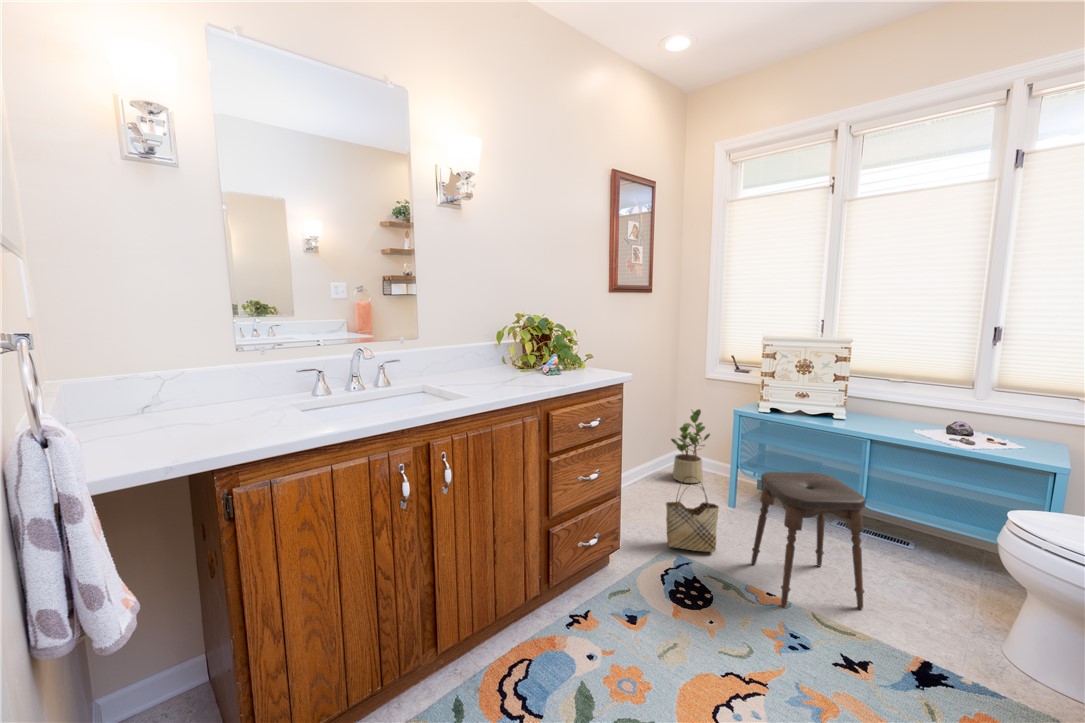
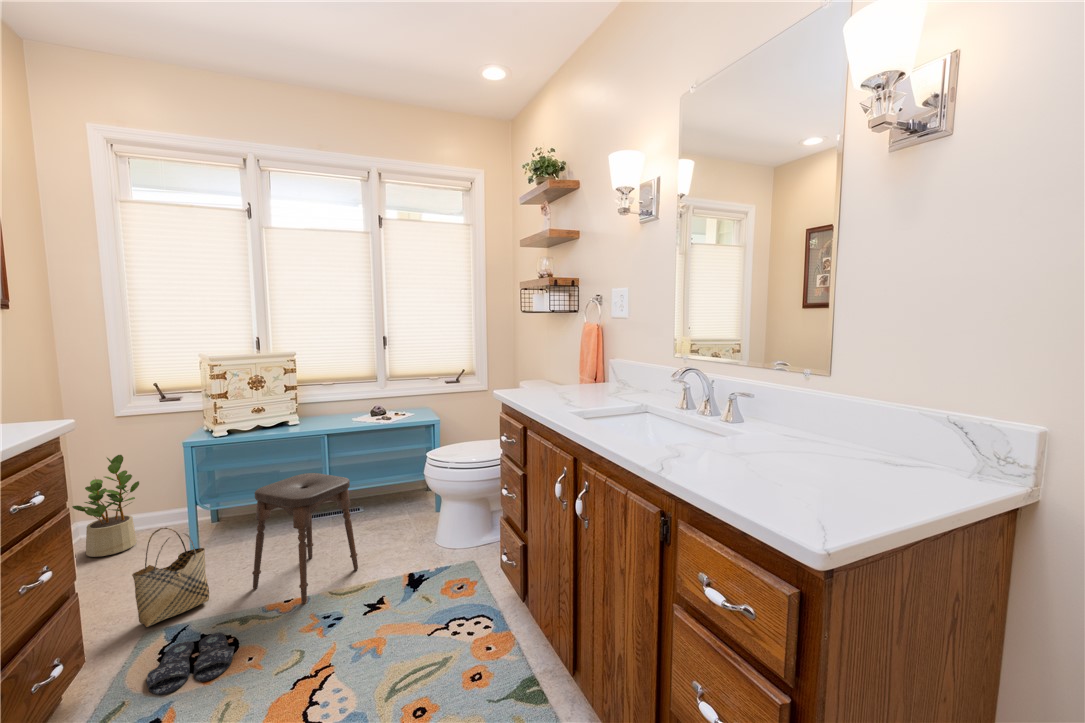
slippers: none [643,572,708,618] -> present [147,633,235,695]

